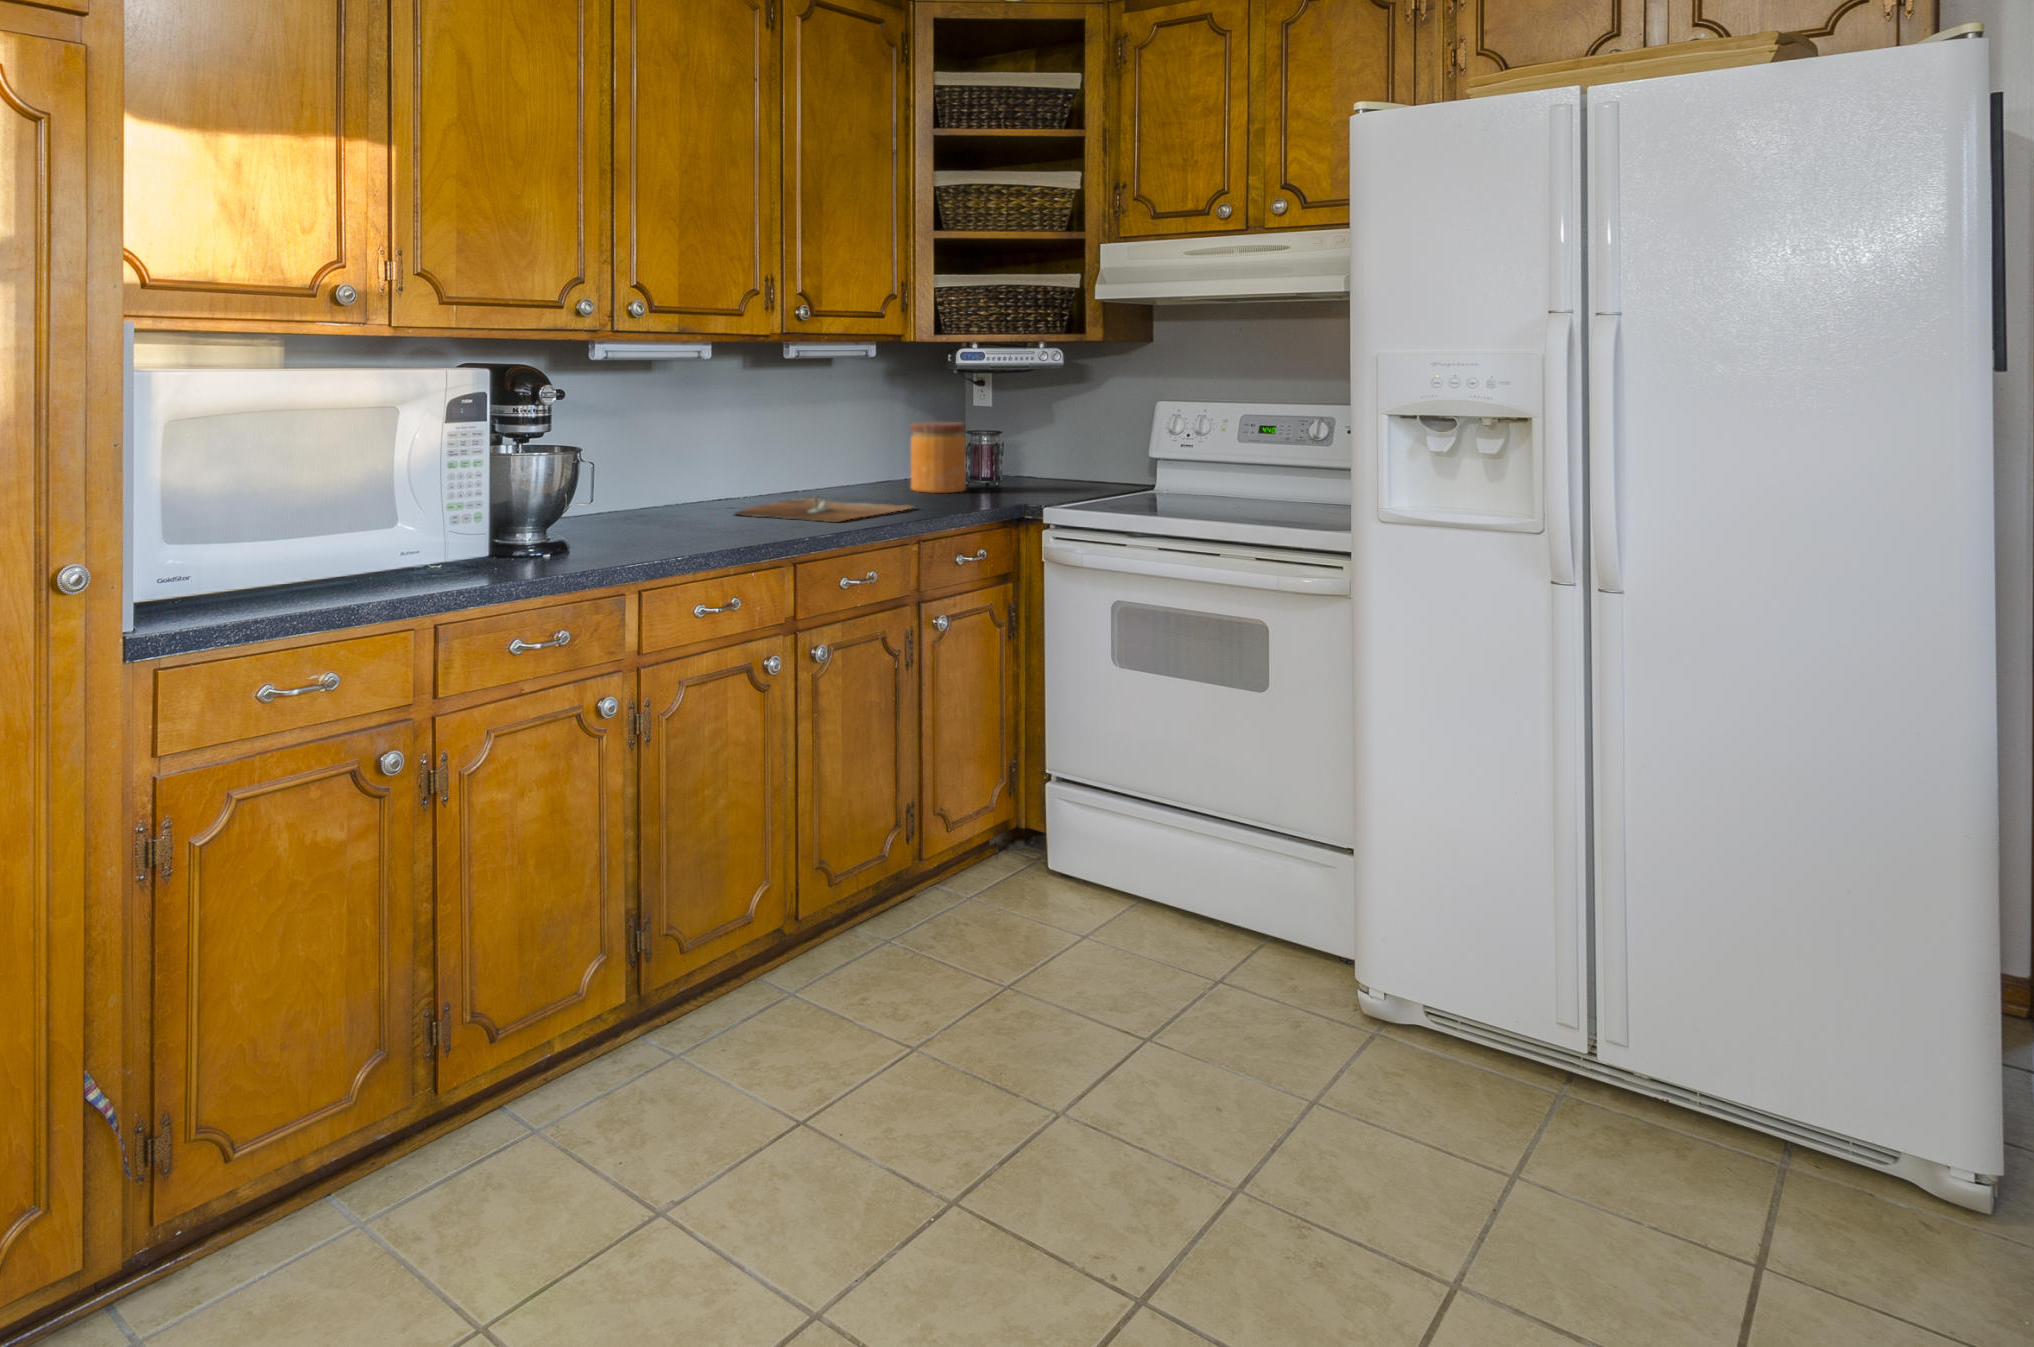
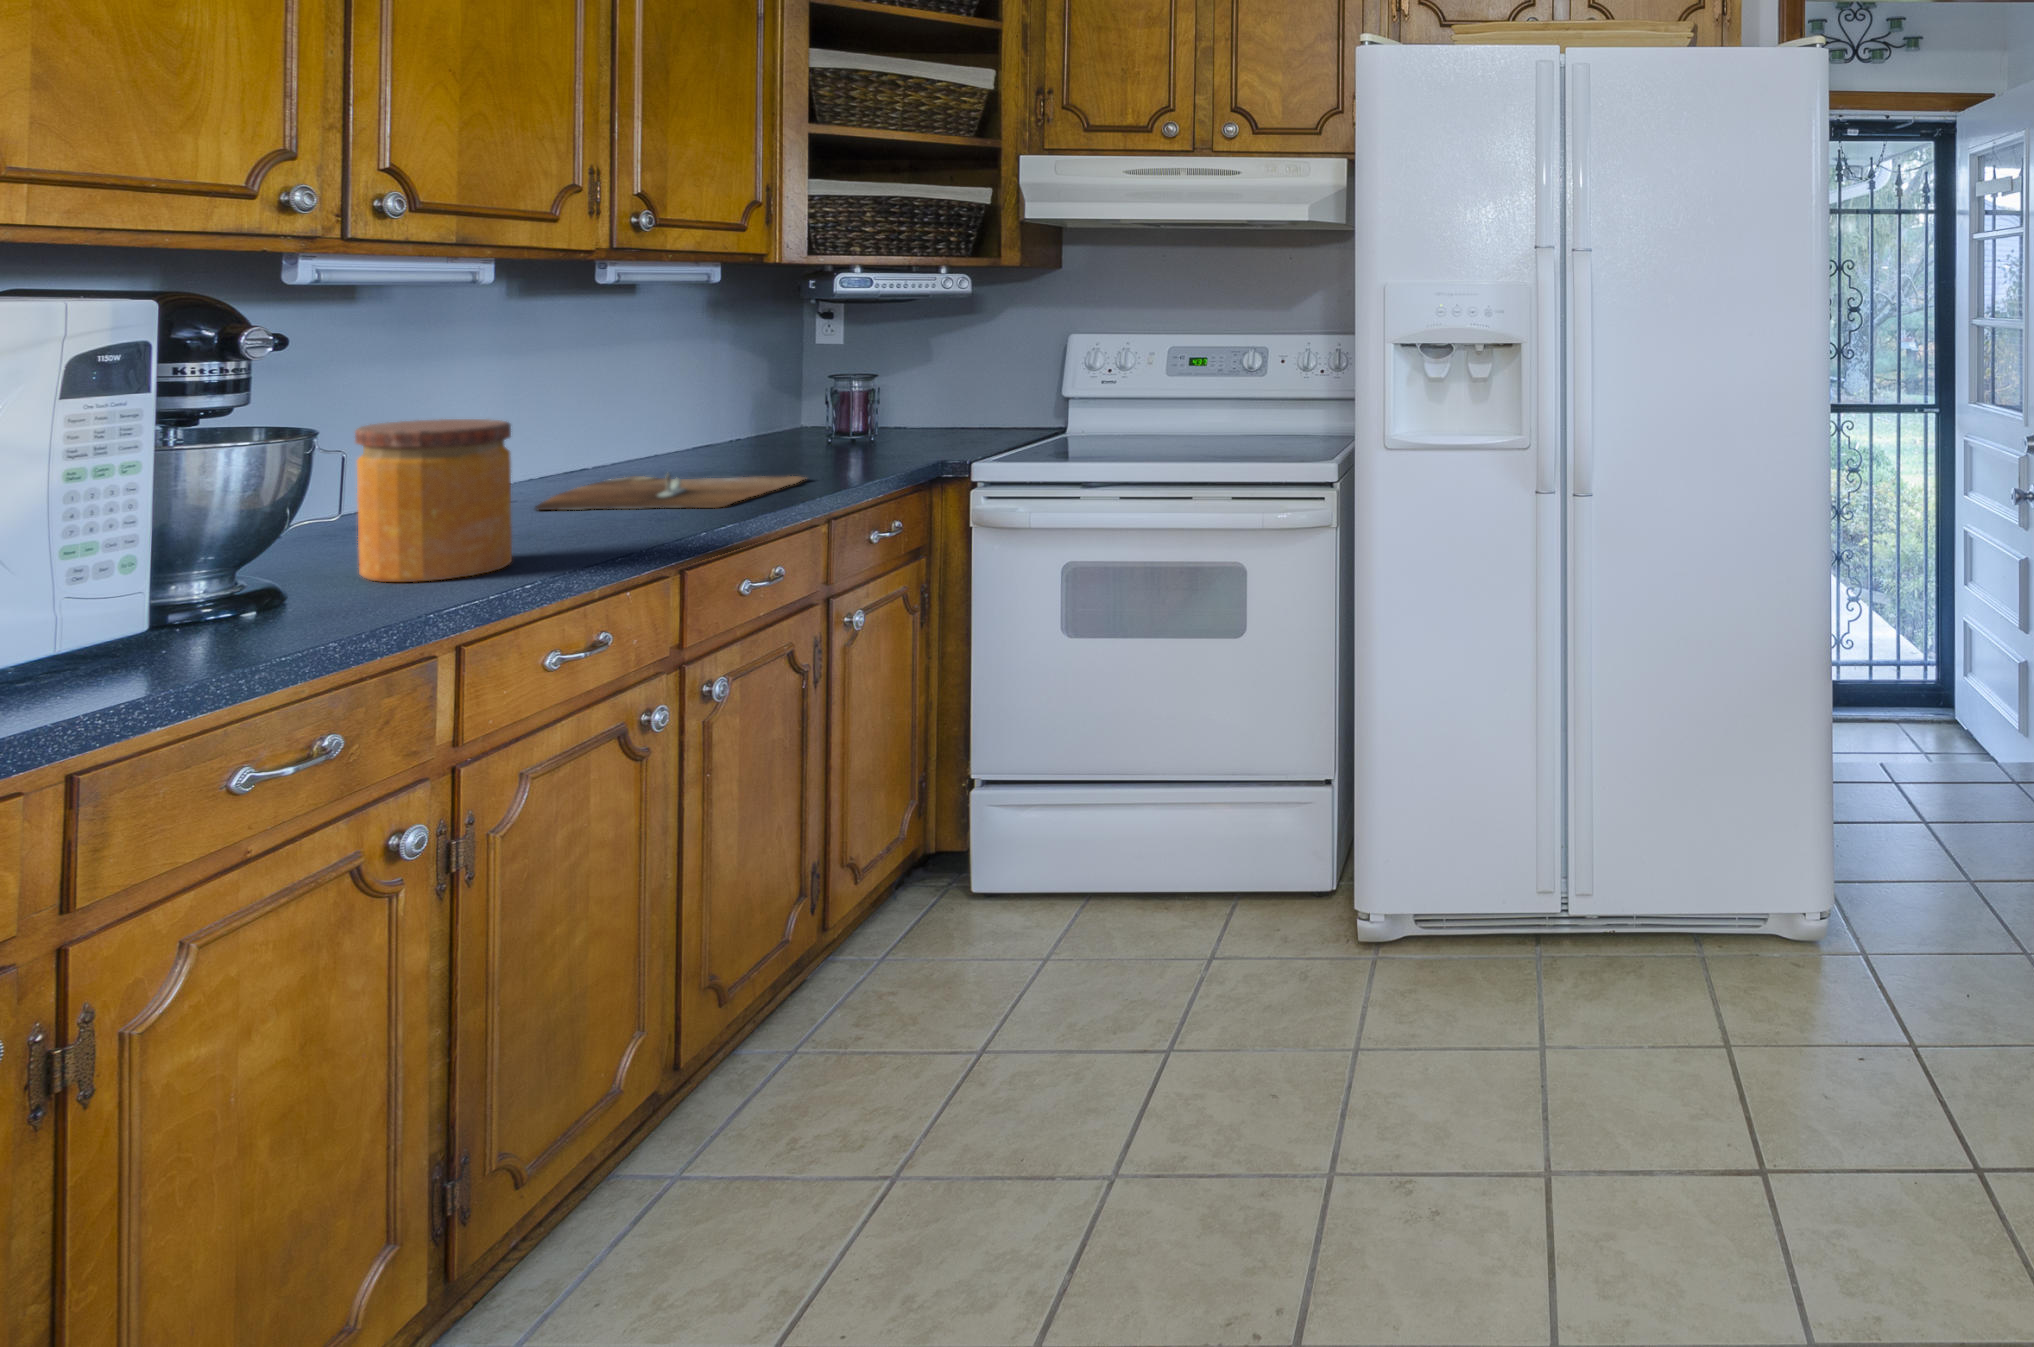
jar: present [910,422,966,493] -> present [355,419,512,582]

